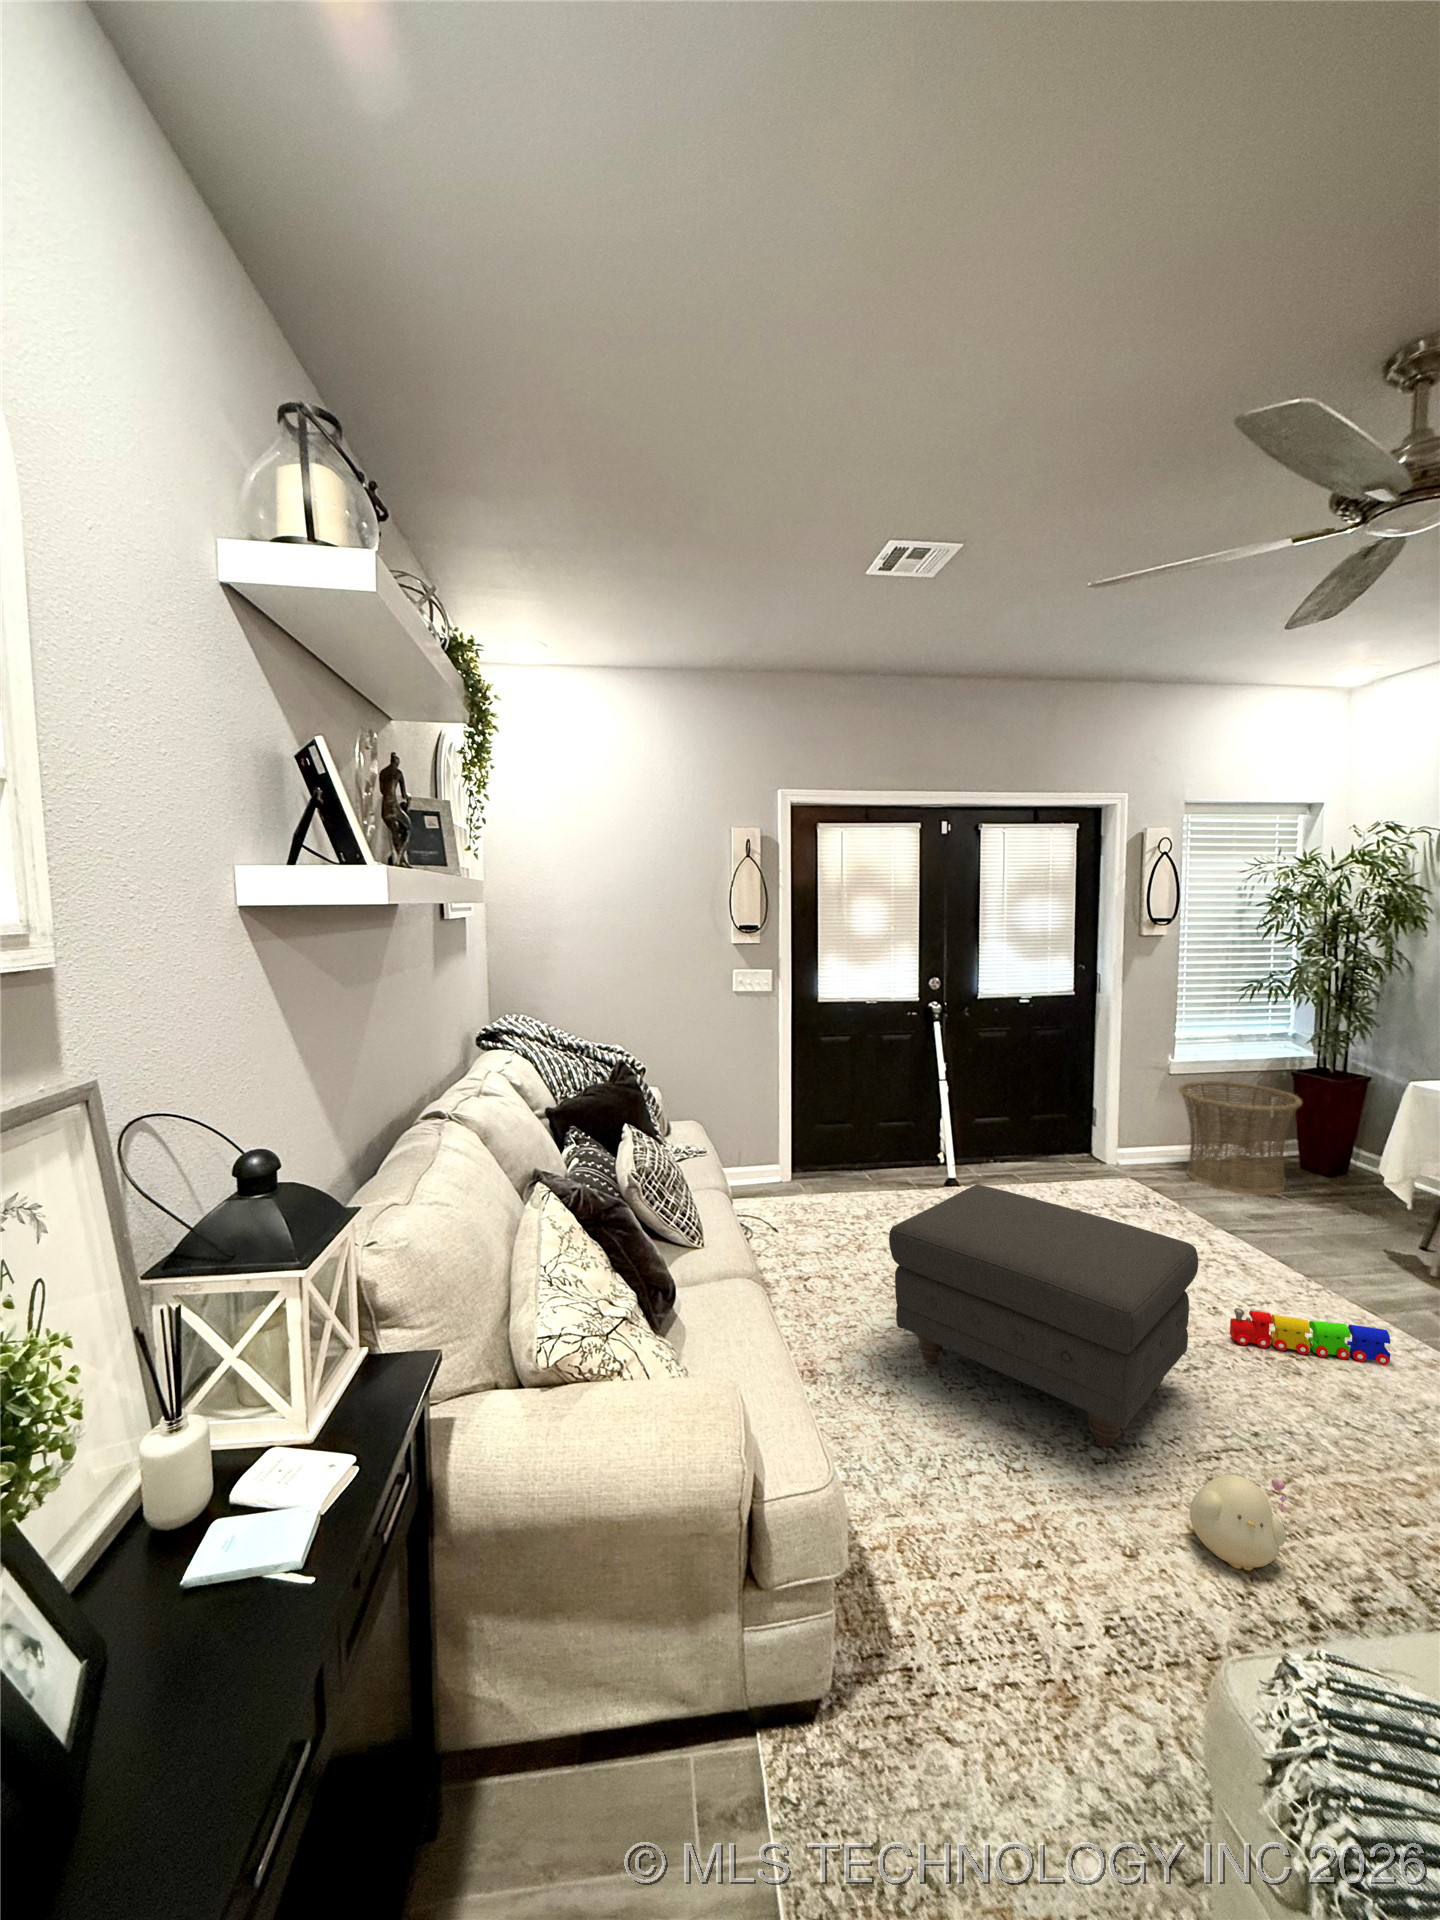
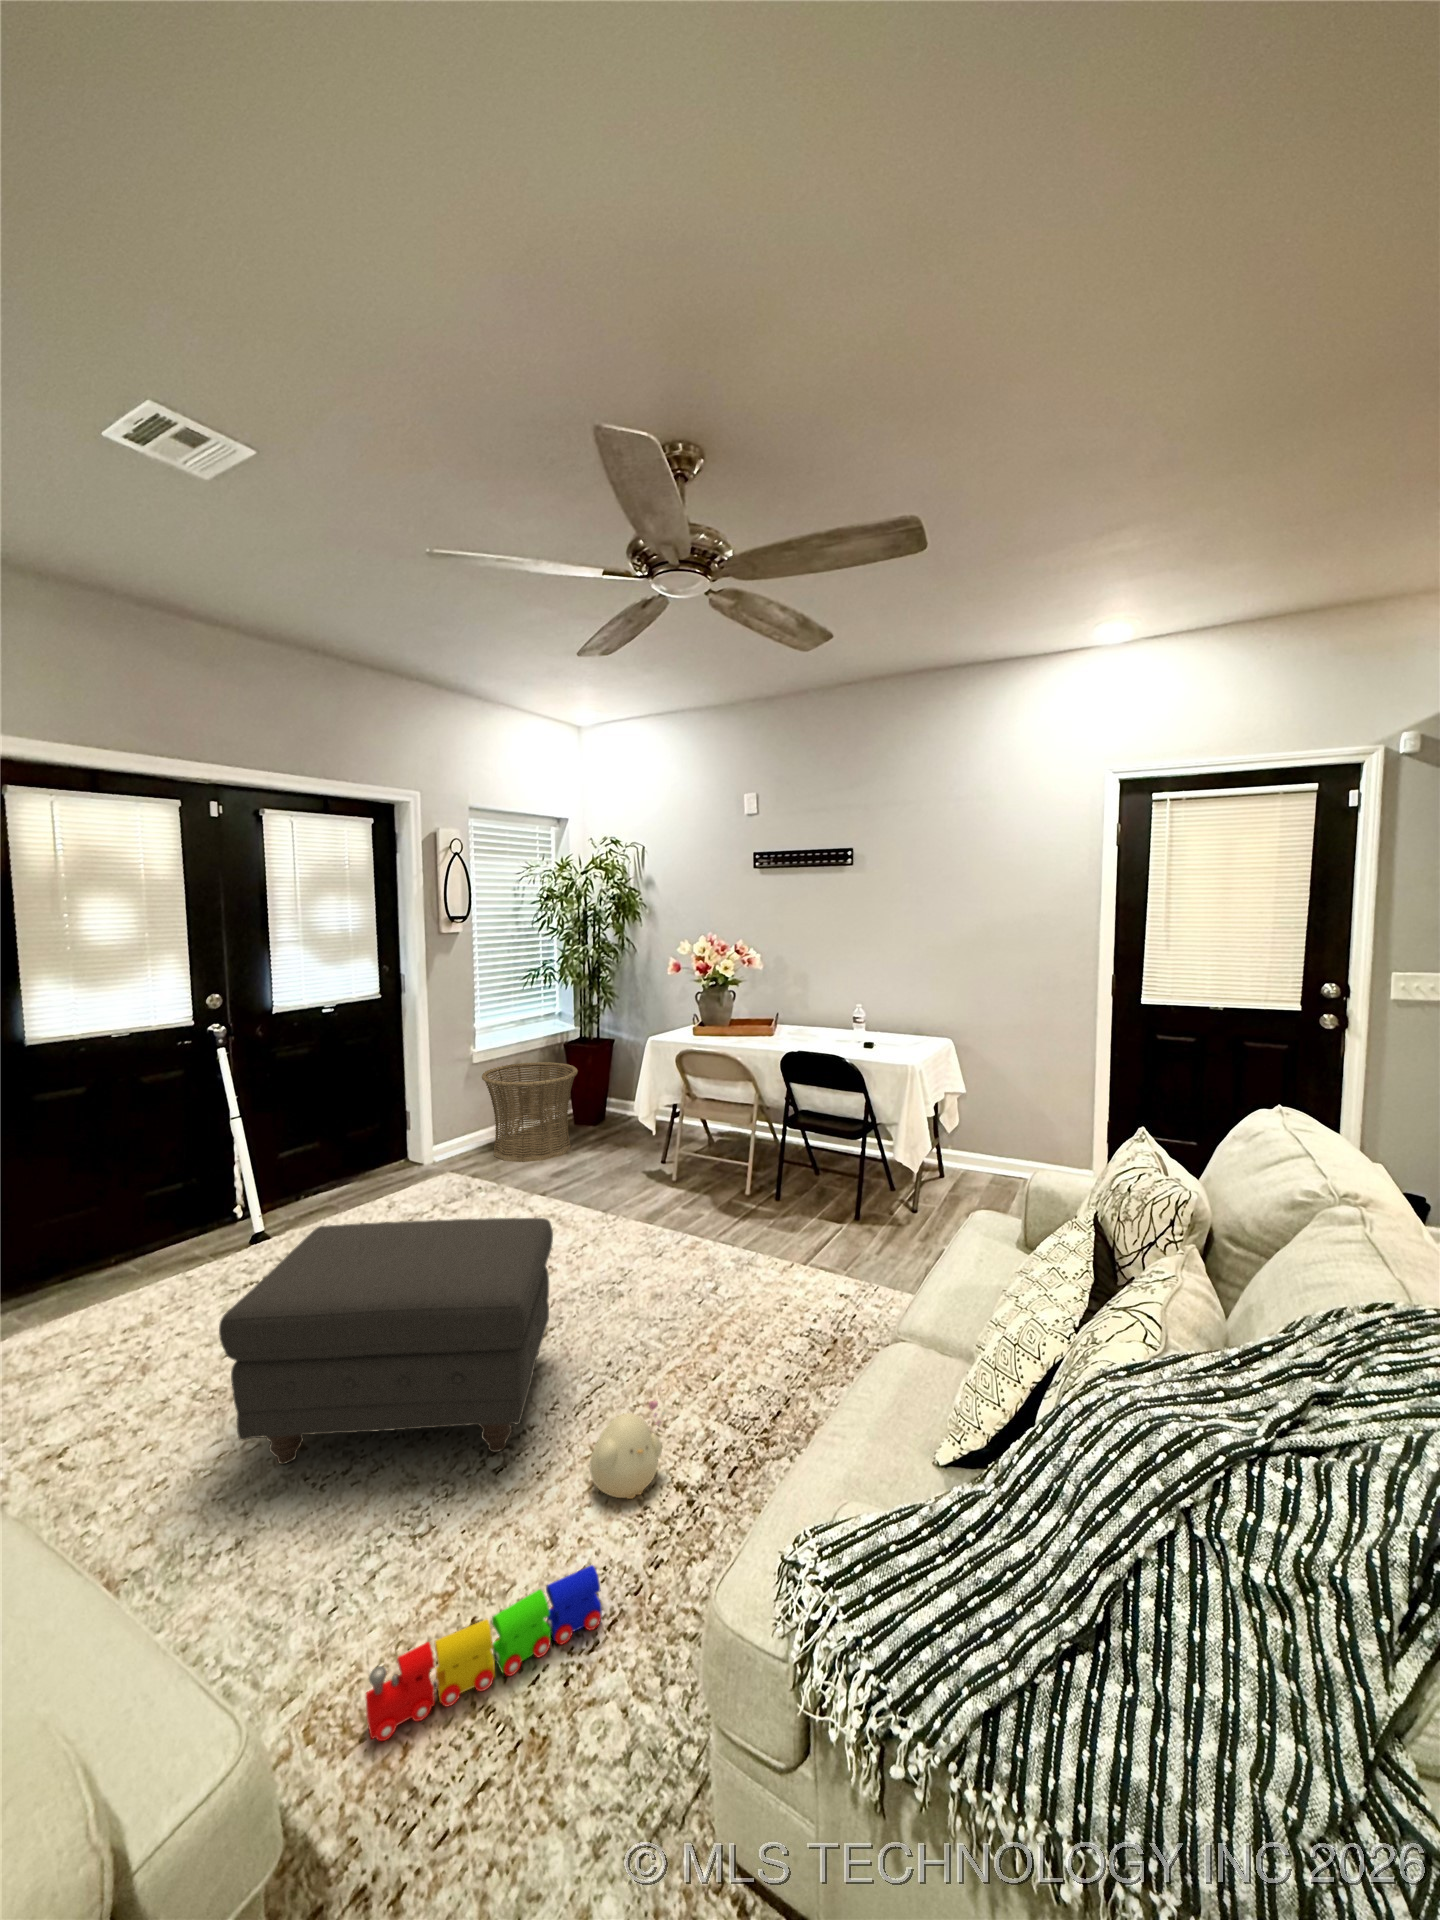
toy train: present [1230,1308,1390,1365] -> present [365,1565,602,1741]

